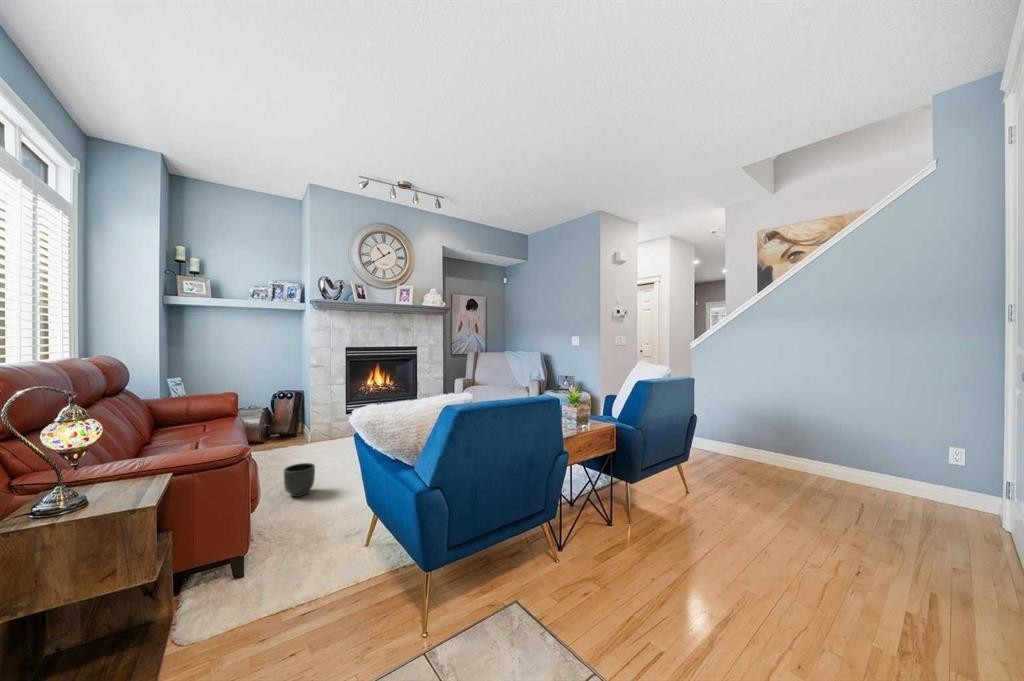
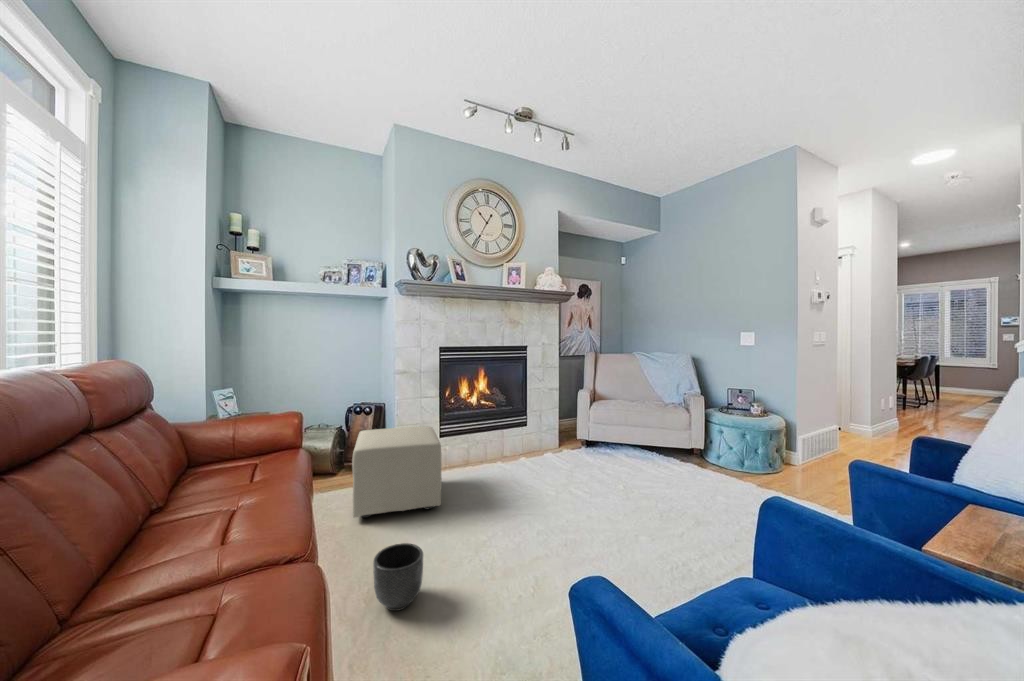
ottoman: none [274,404,339,463] -> present [352,426,442,518]

